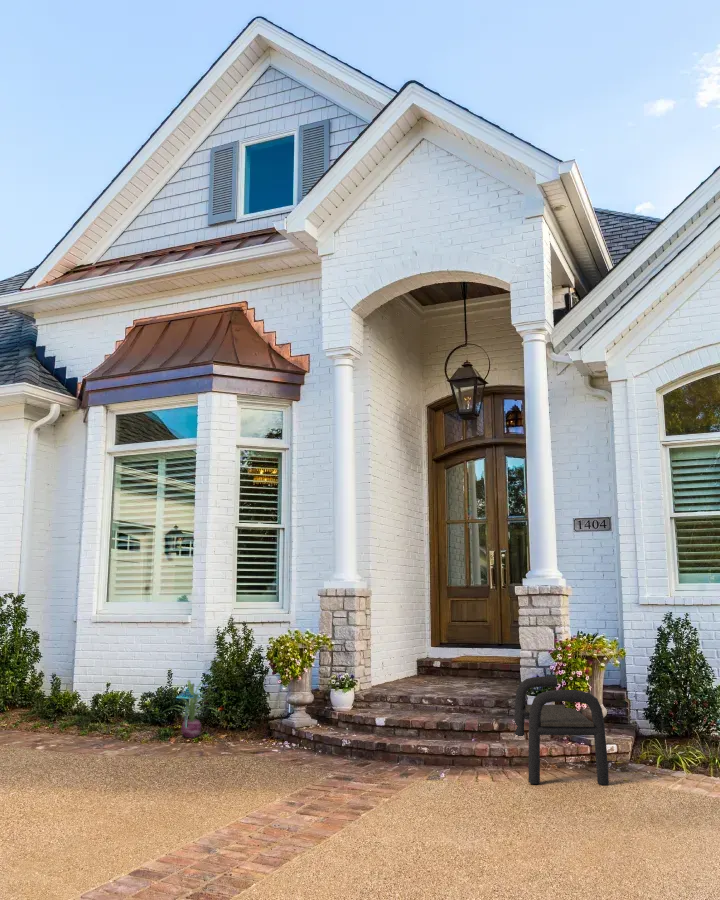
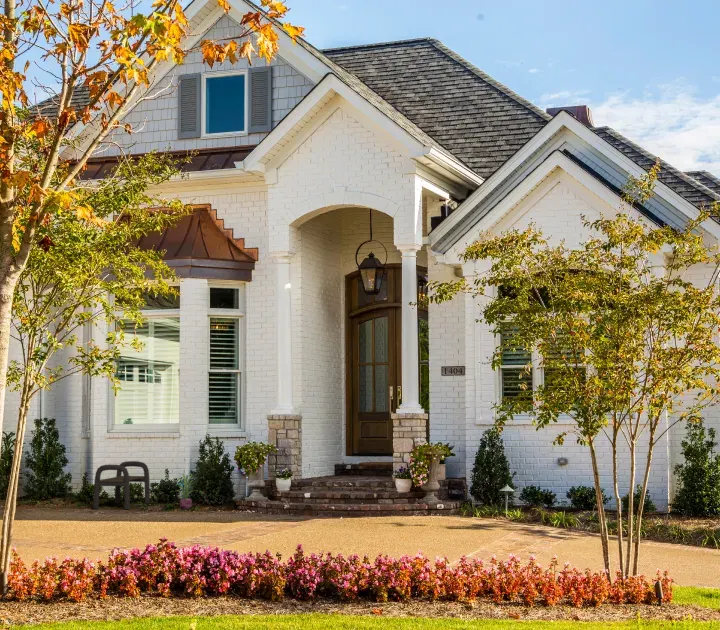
bench: present [514,677,609,785] -> present [93,461,150,510]

